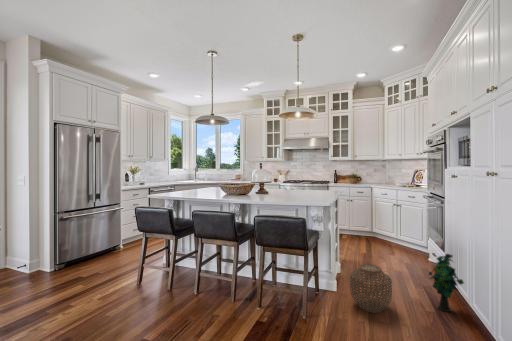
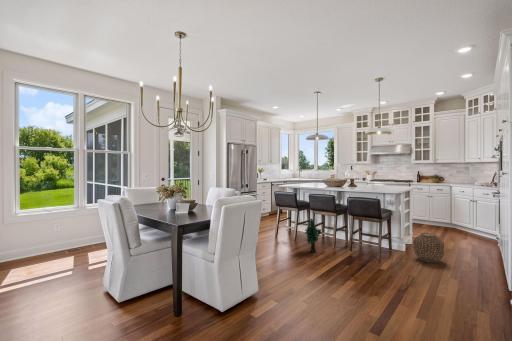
decorative plant: present [429,254,464,312] -> present [305,219,321,253]

